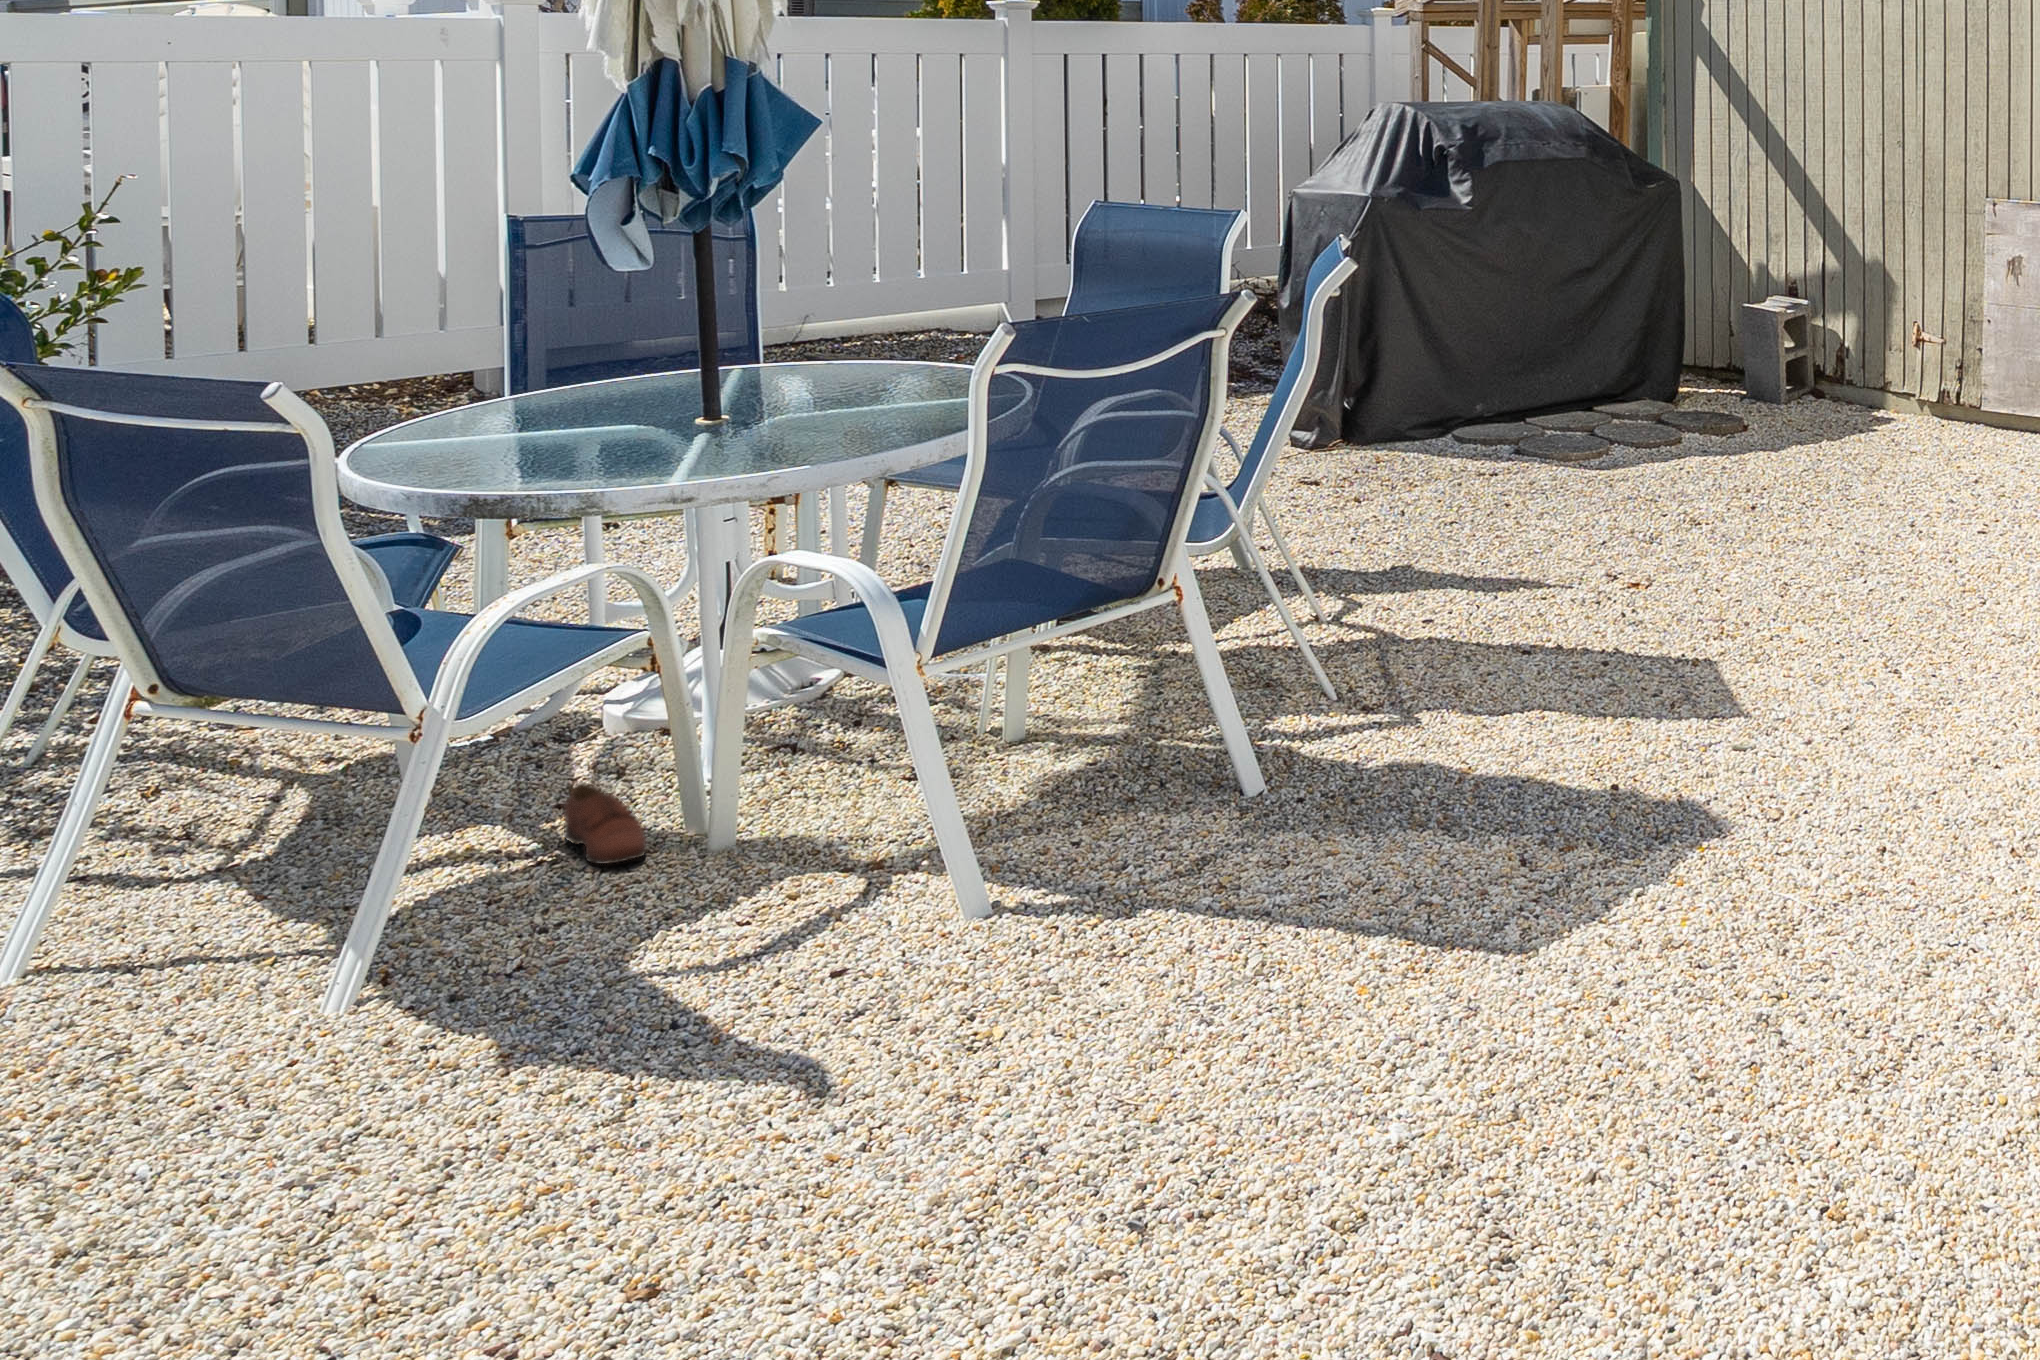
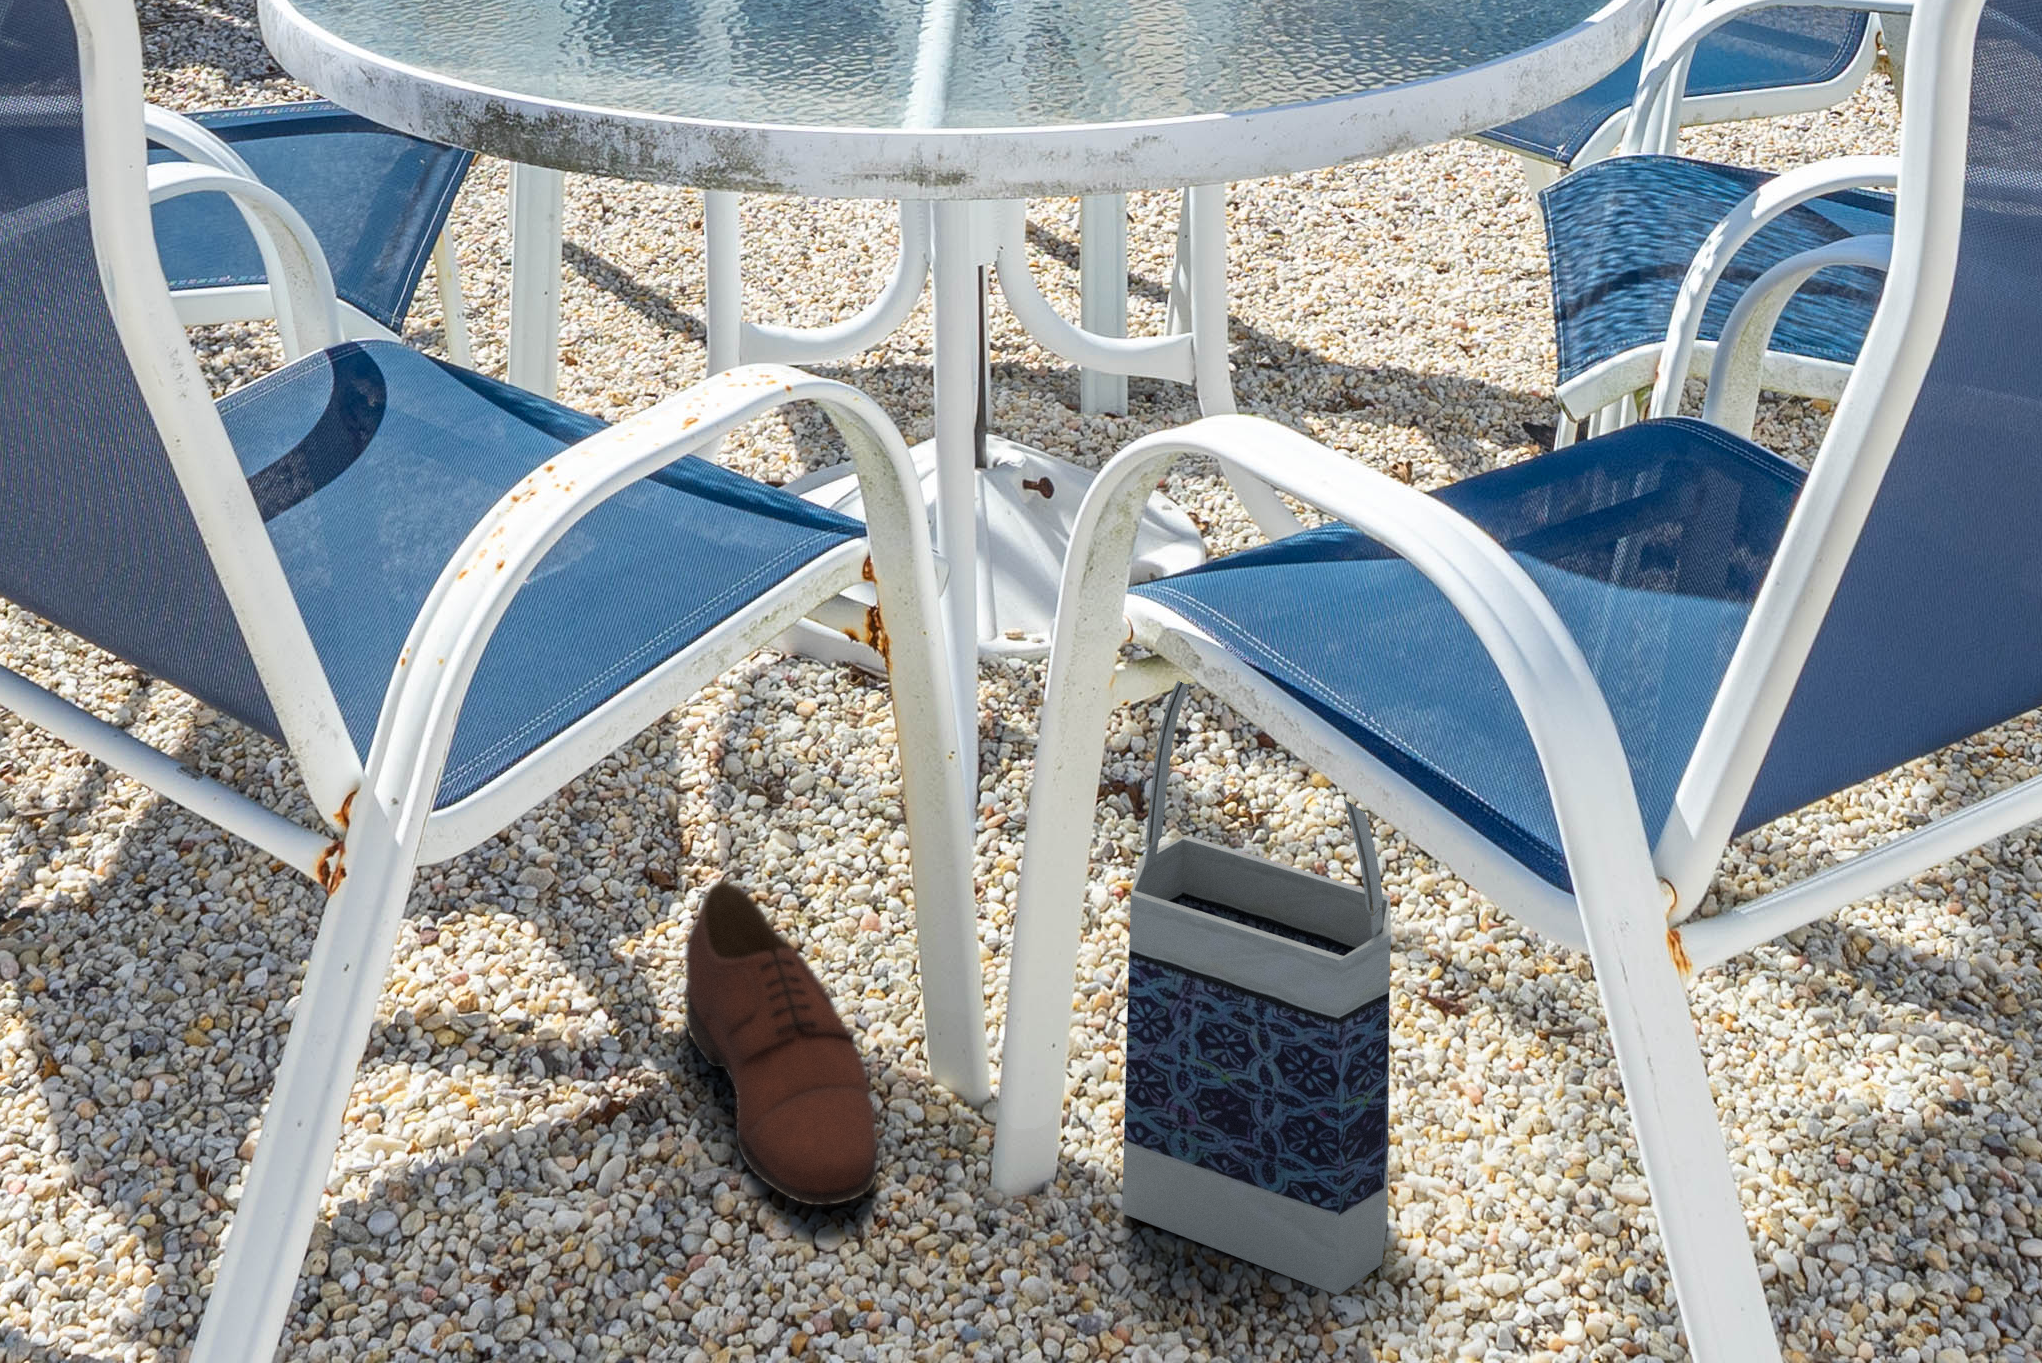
bag: none [746,633,852,851] -> present [1122,681,1391,1295]

